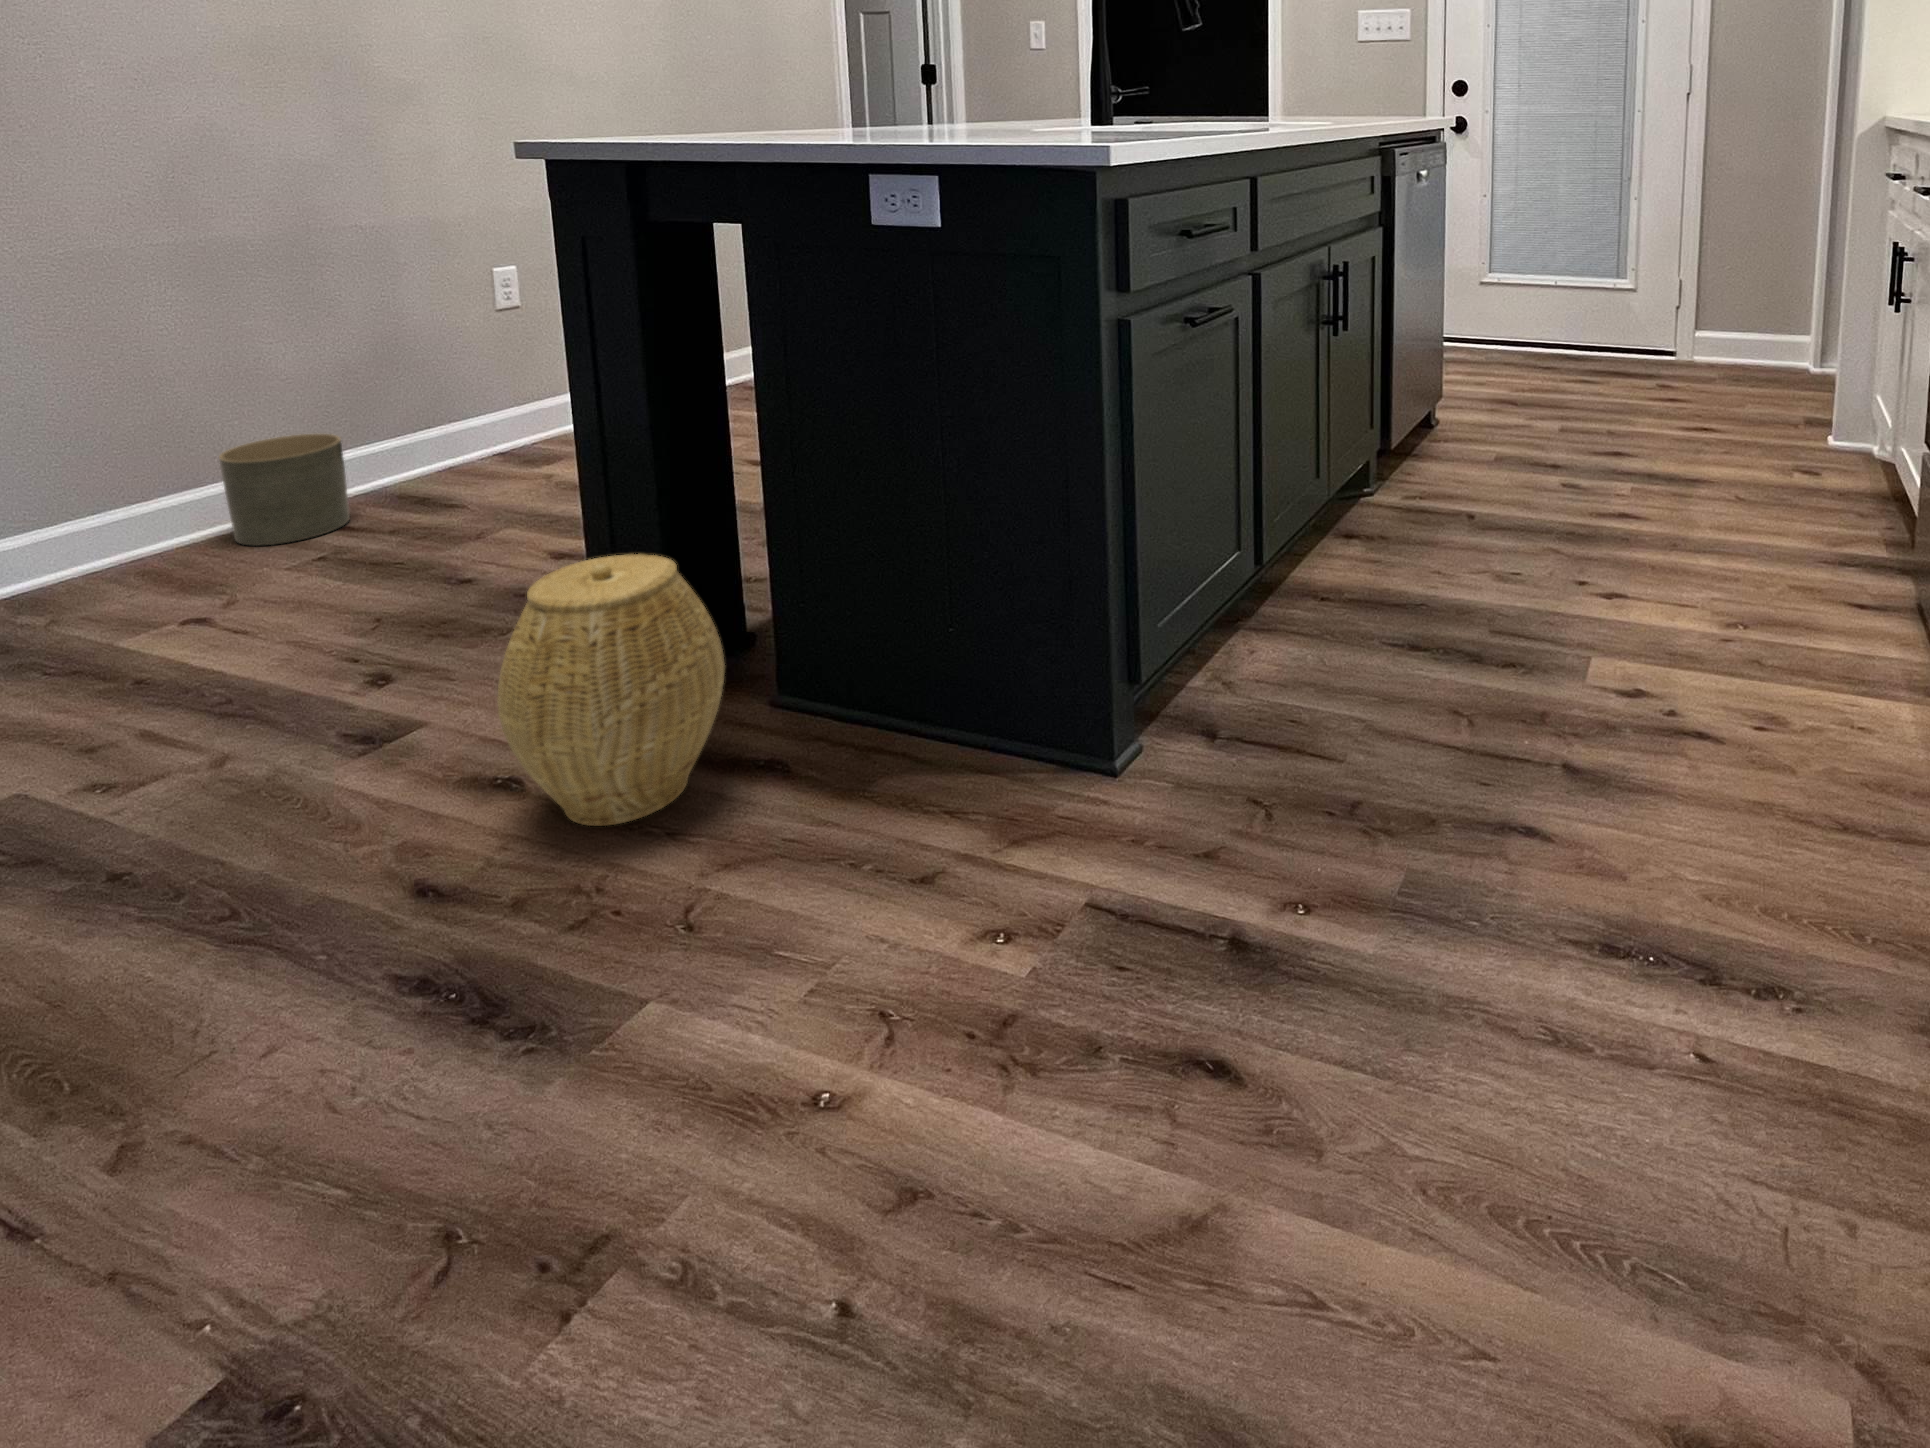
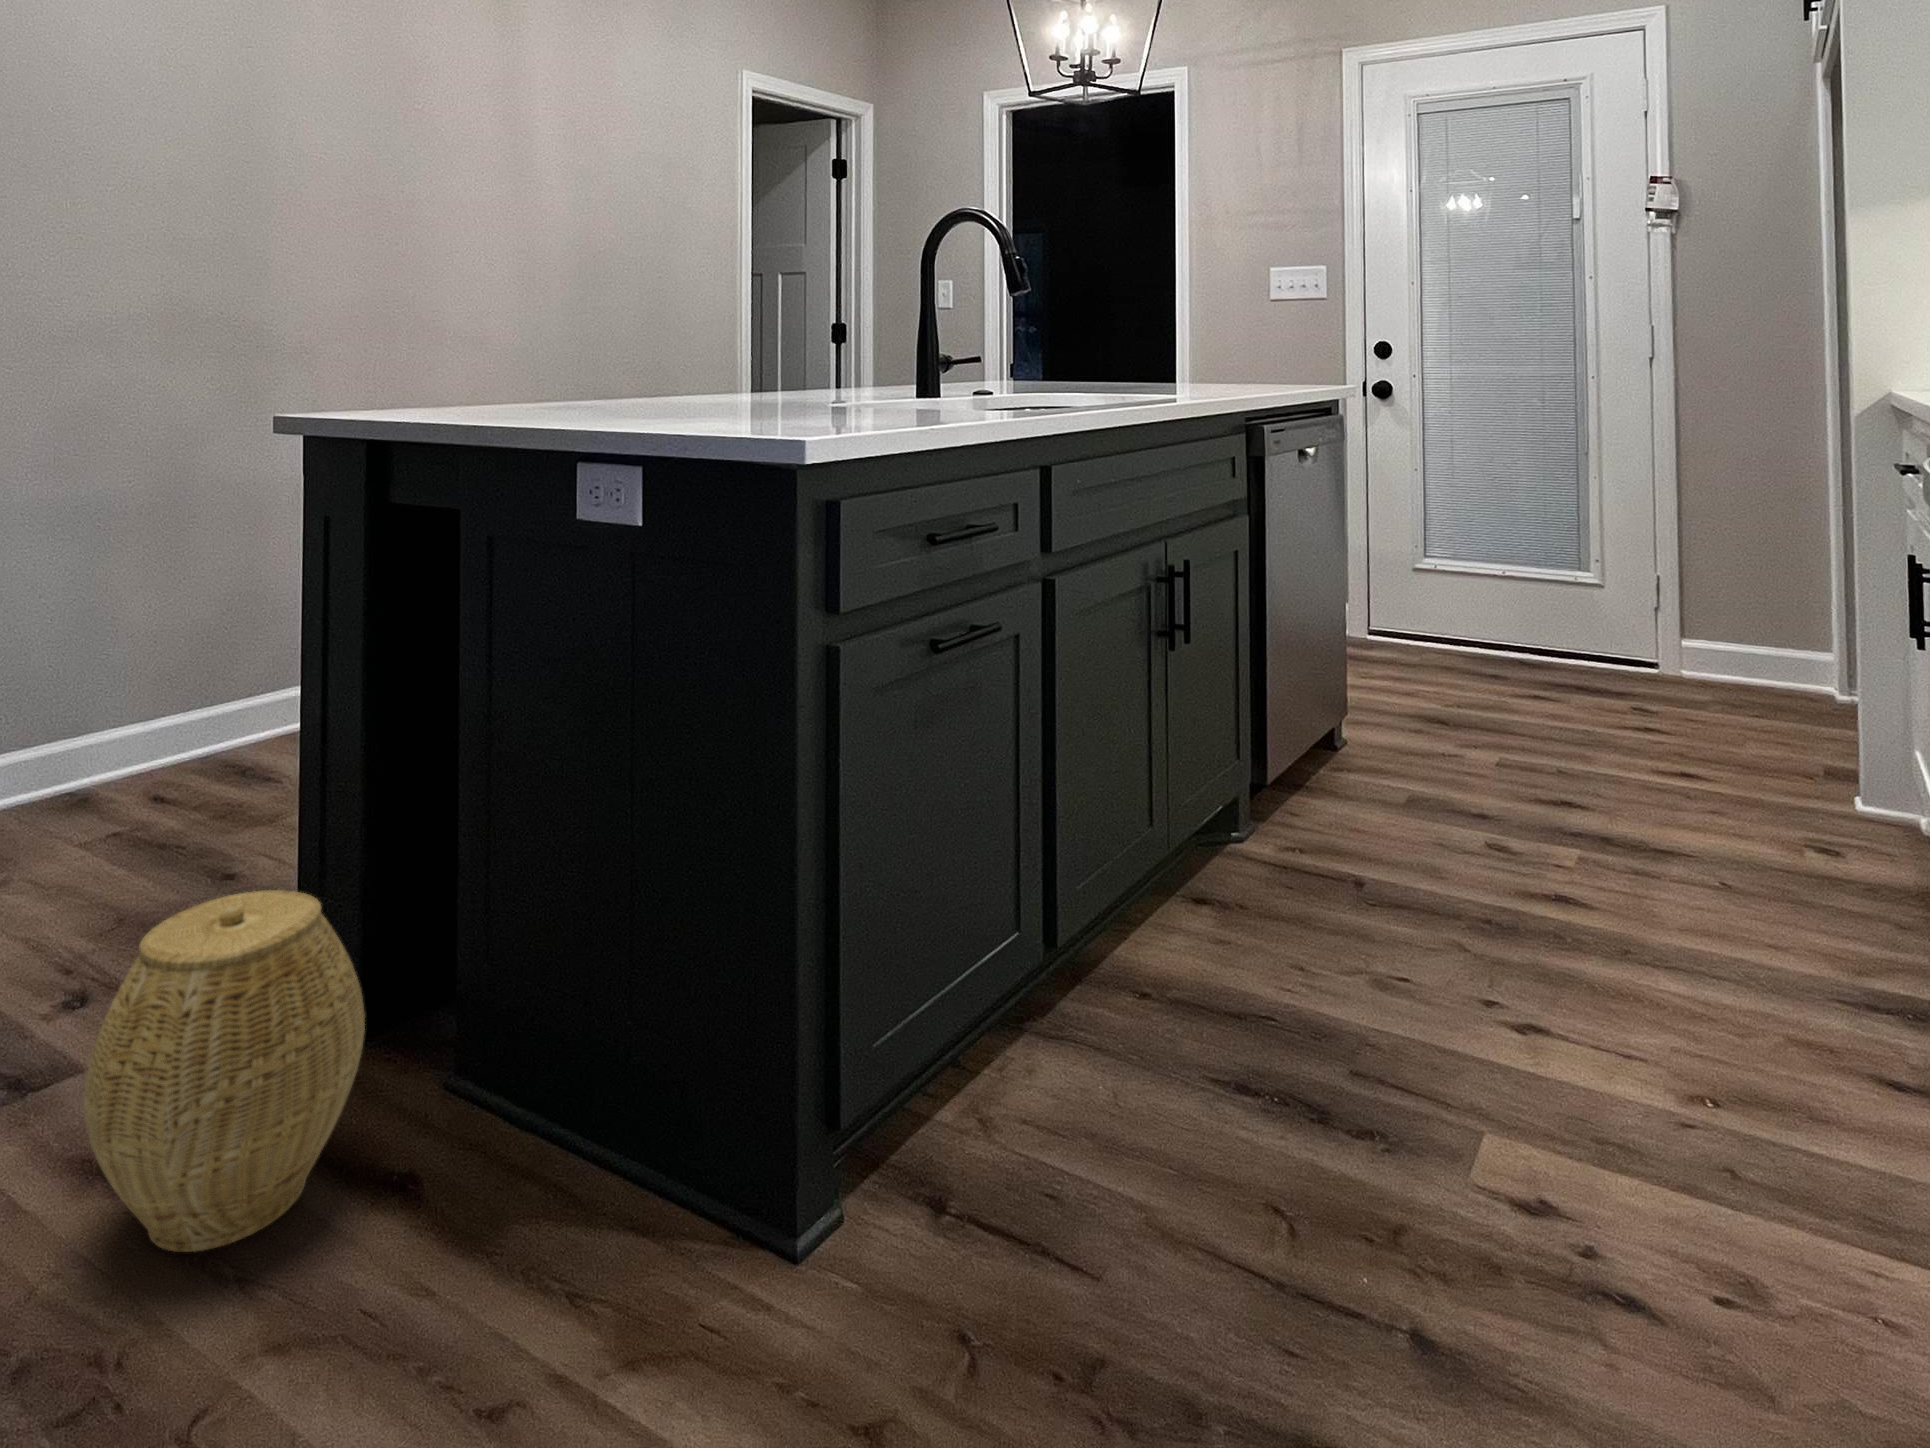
planter: present [219,434,350,546] -> none [48,692,168,812]

